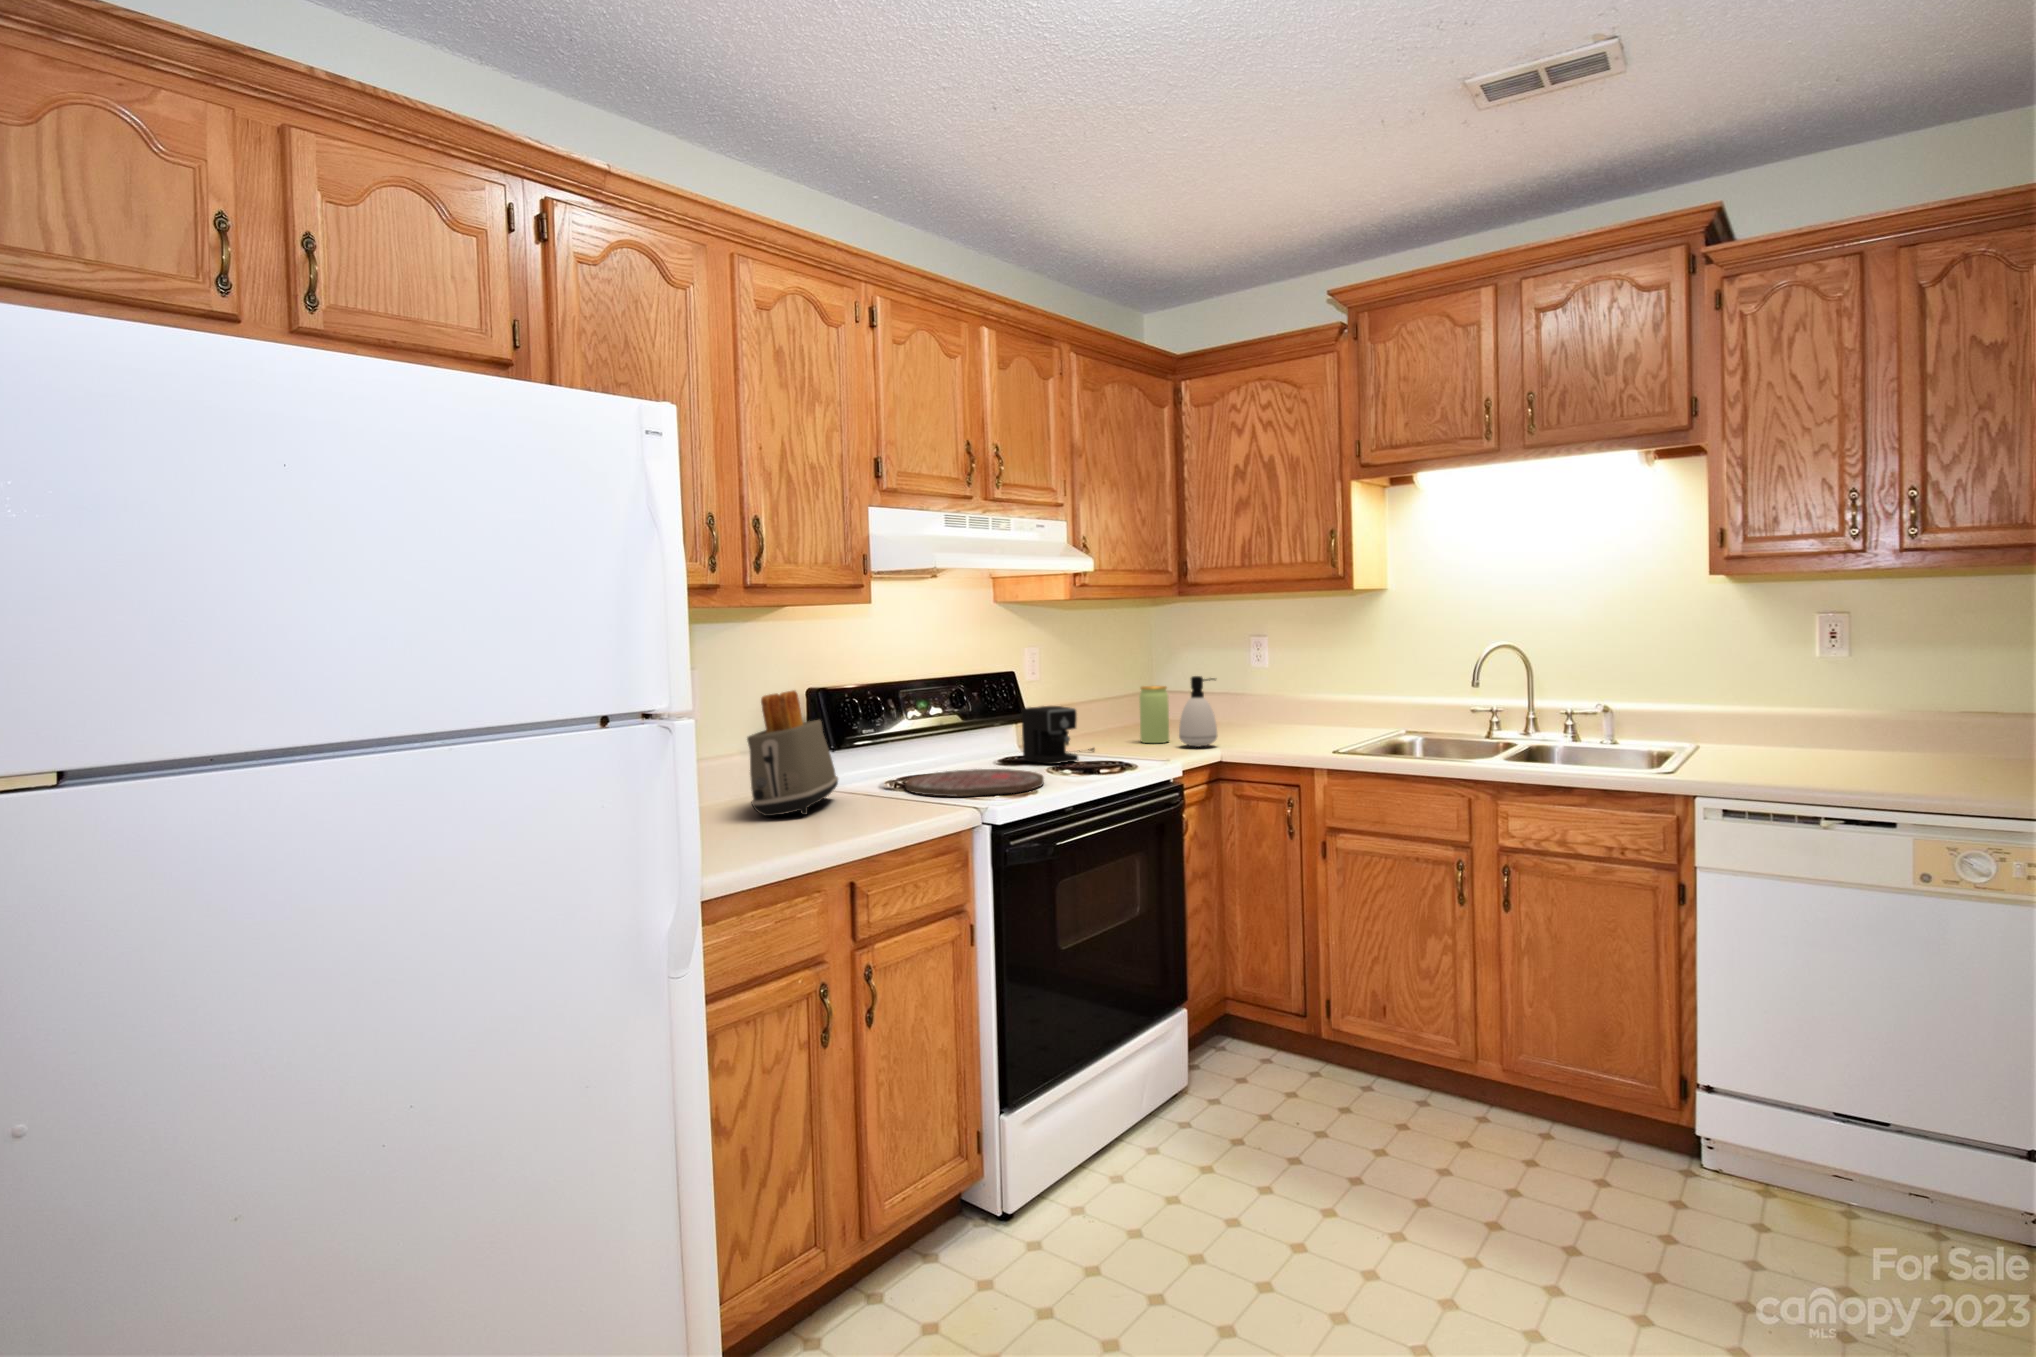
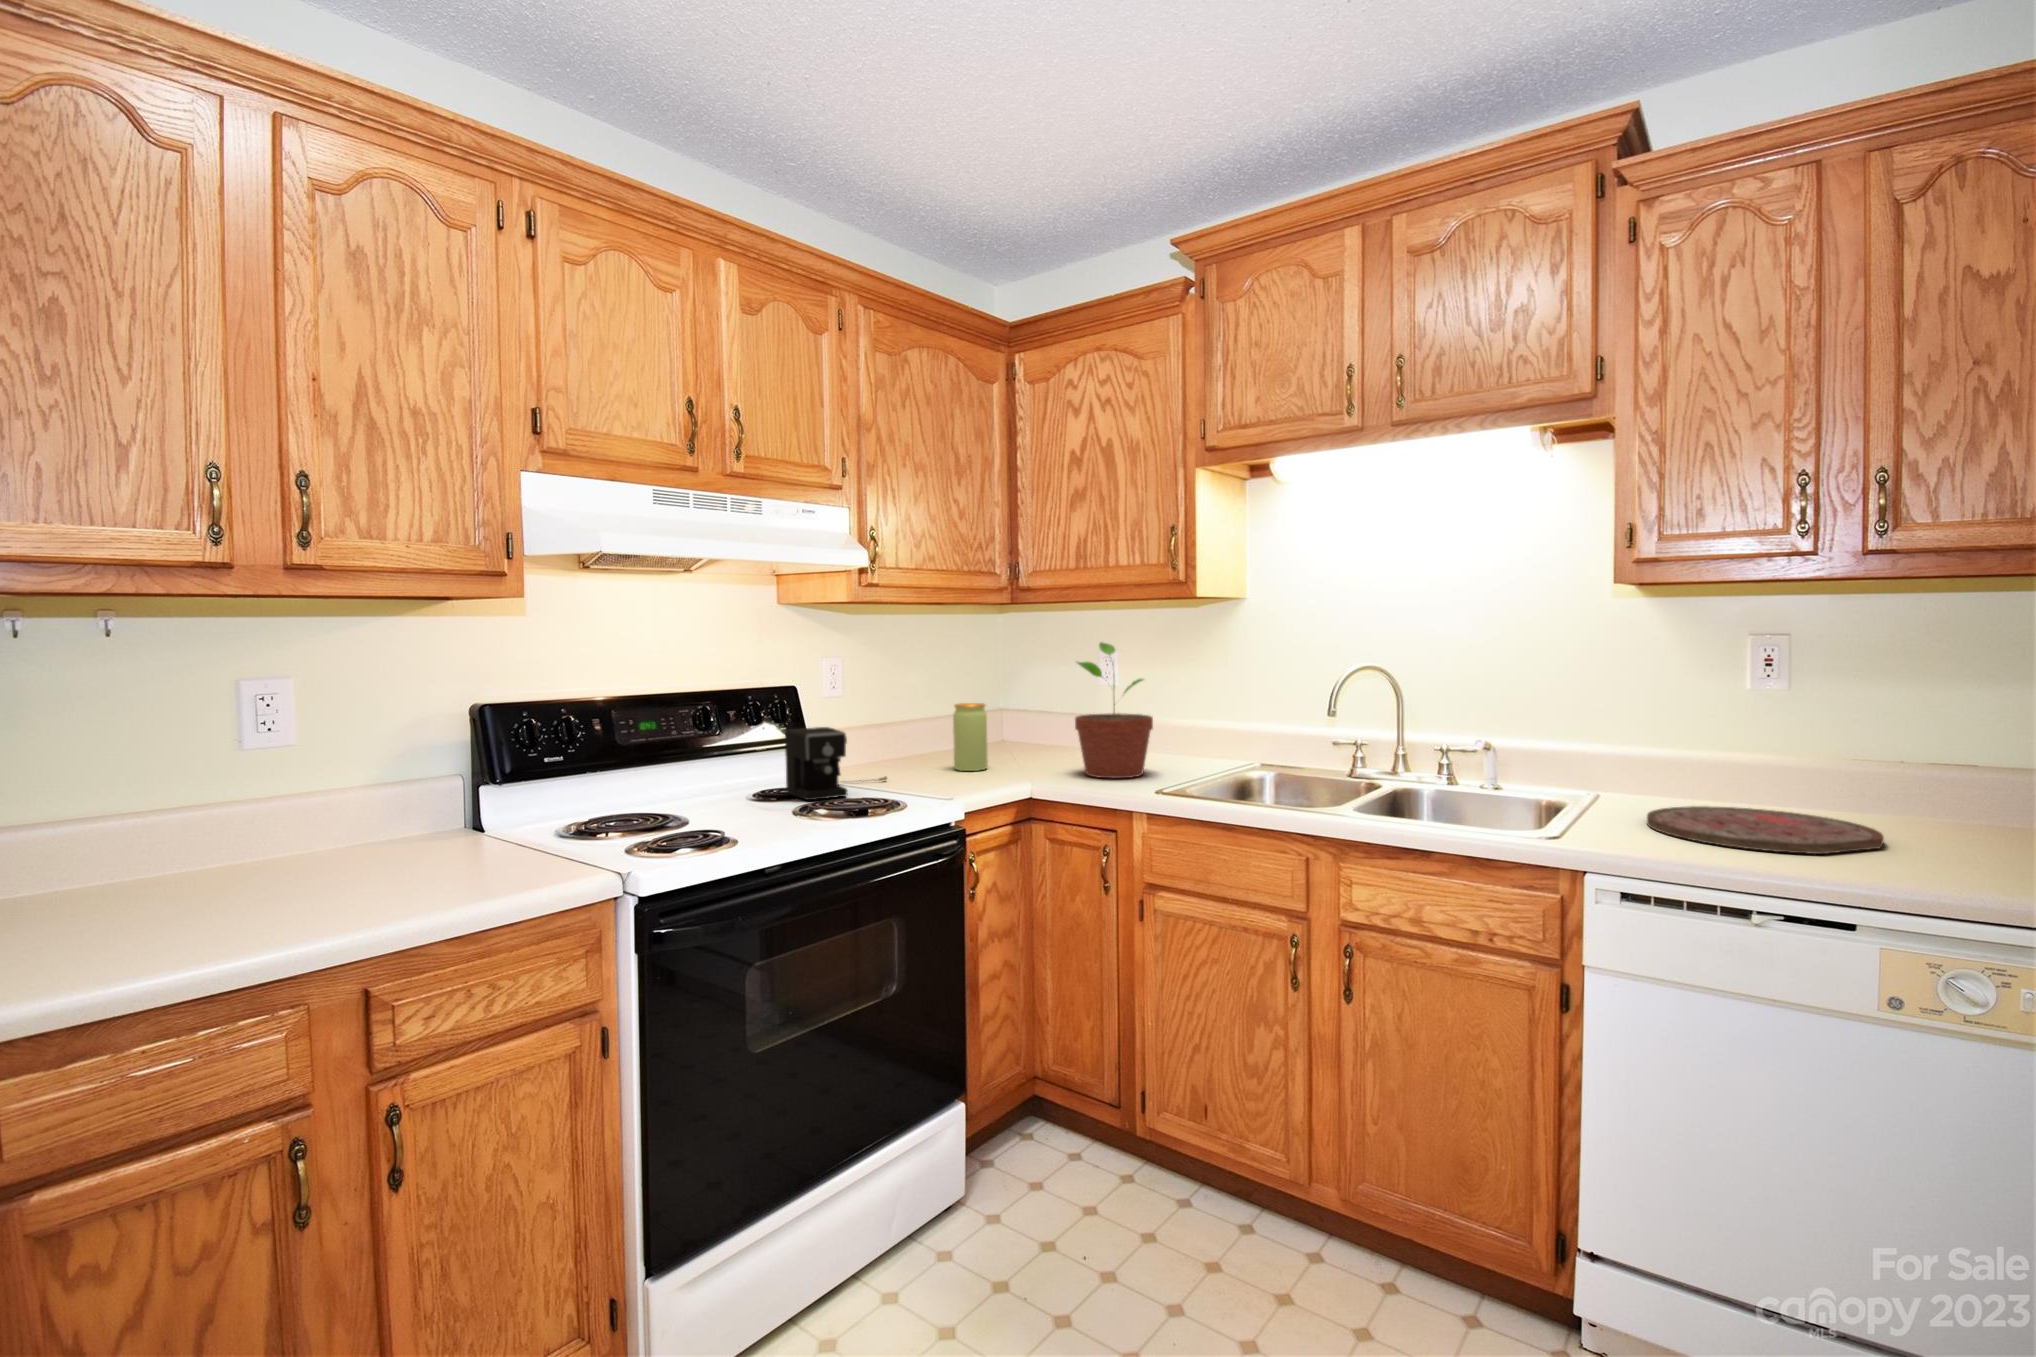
potted plant: none [1249,631,1316,745] -> present [1075,642,1153,778]
soap dispenser: present [1179,676,1217,747] -> none [990,694,1035,777]
toaster: present [747,690,838,816] -> none [300,709,473,883]
cutting board: present [906,769,1044,796] -> present [1647,806,1884,854]

